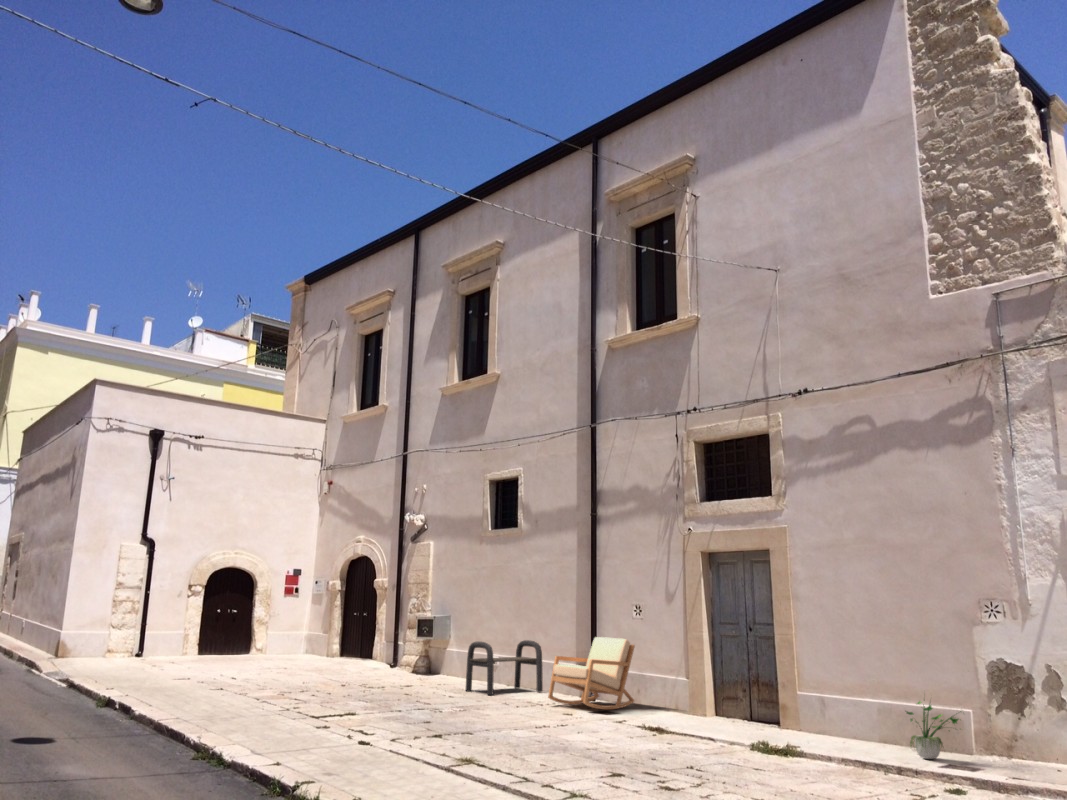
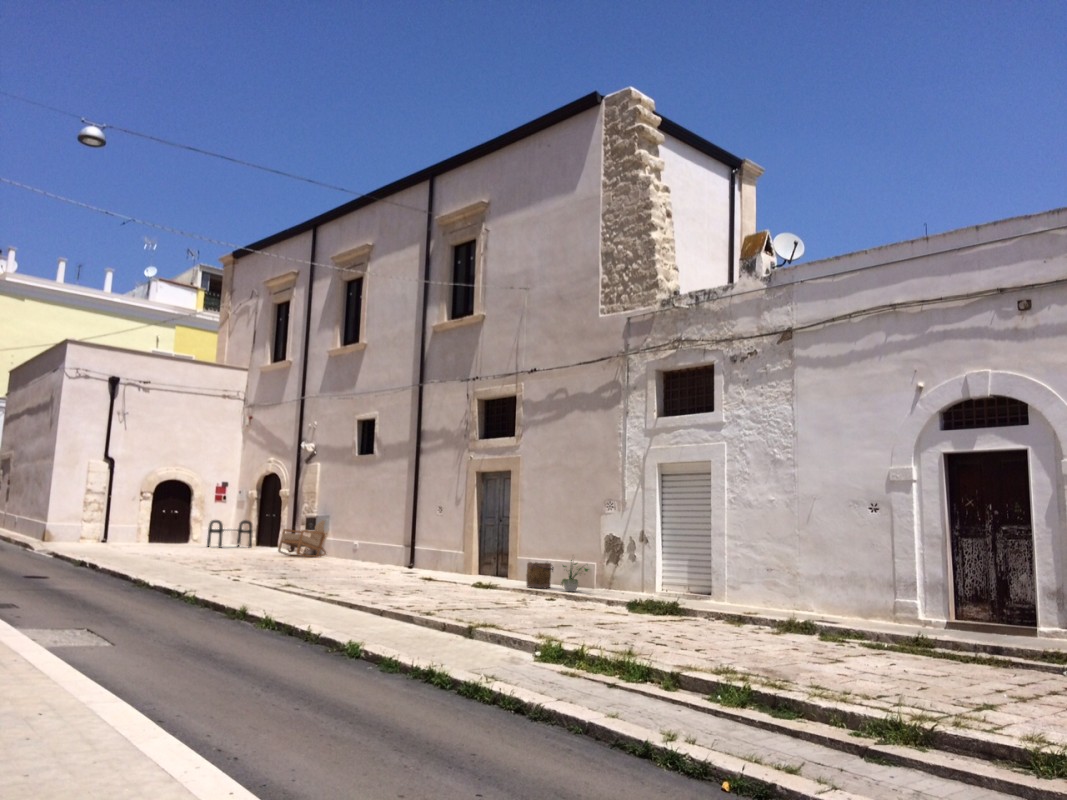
chair: present [548,637,635,709] -> present [278,520,326,557]
bench: present [466,640,543,695] -> present [207,520,253,548]
bucket: none [833,701,882,751] -> present [526,562,554,588]

